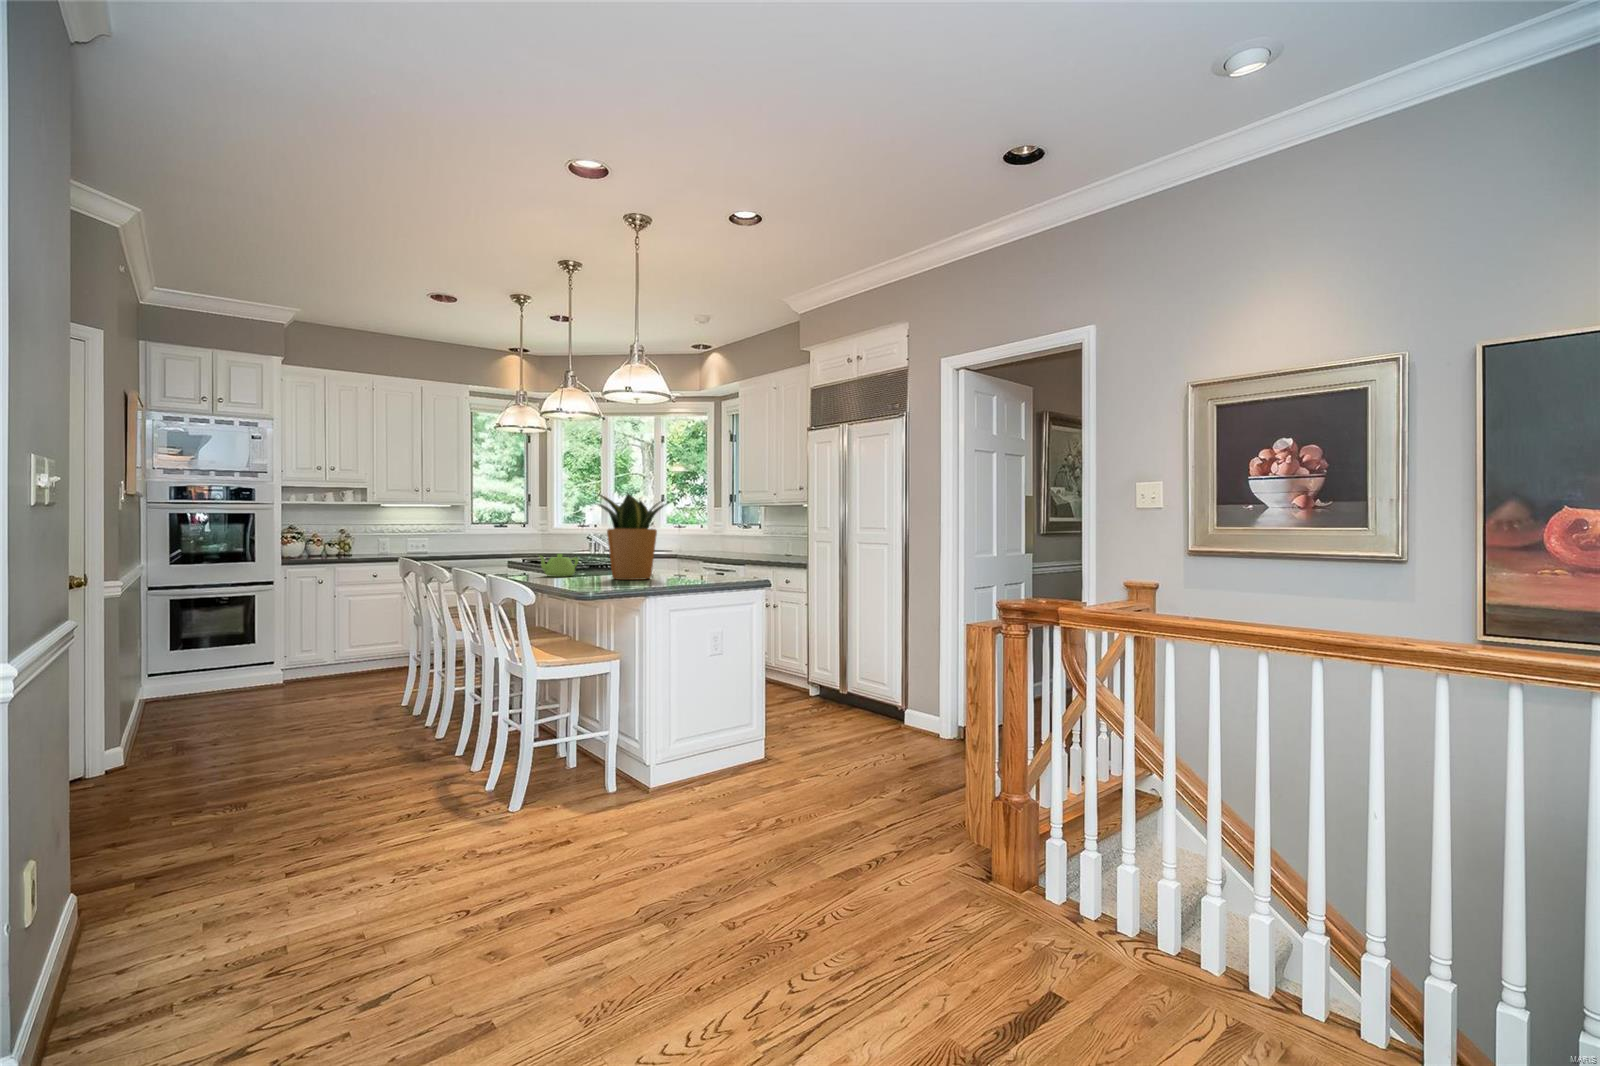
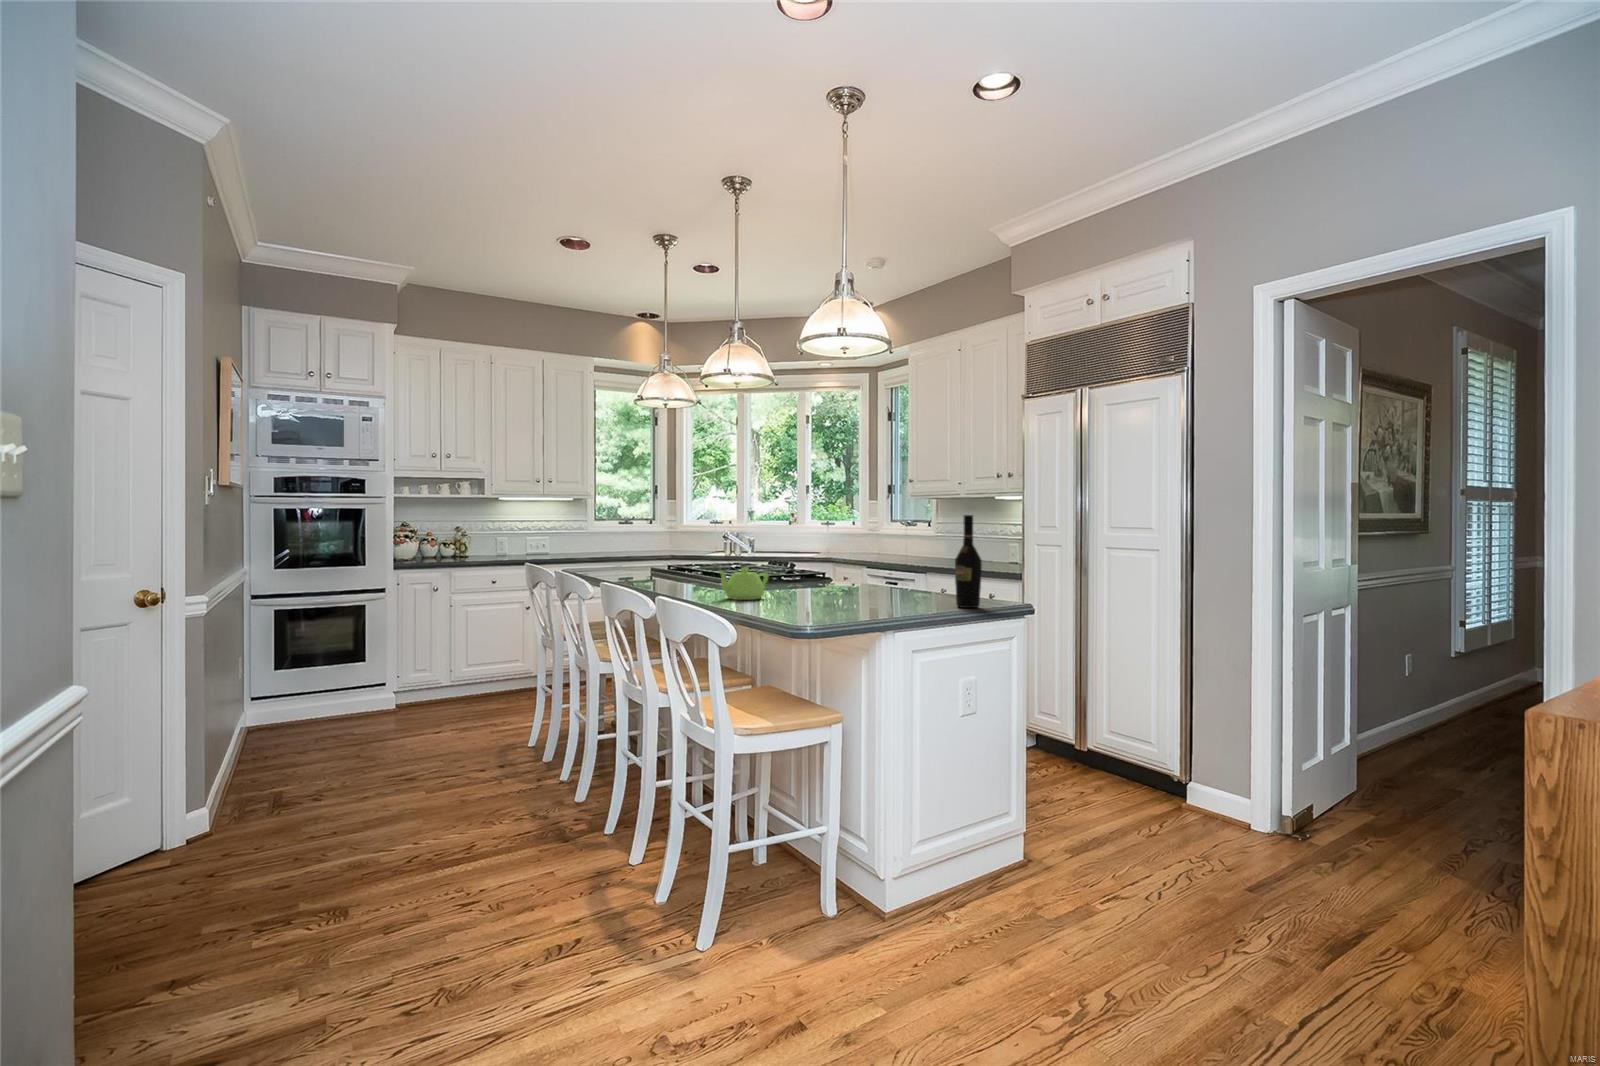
potted plant: present [597,493,666,580] -> none [793,483,916,608]
wine bottle: none [705,515,723,580] -> present [955,515,982,608]

